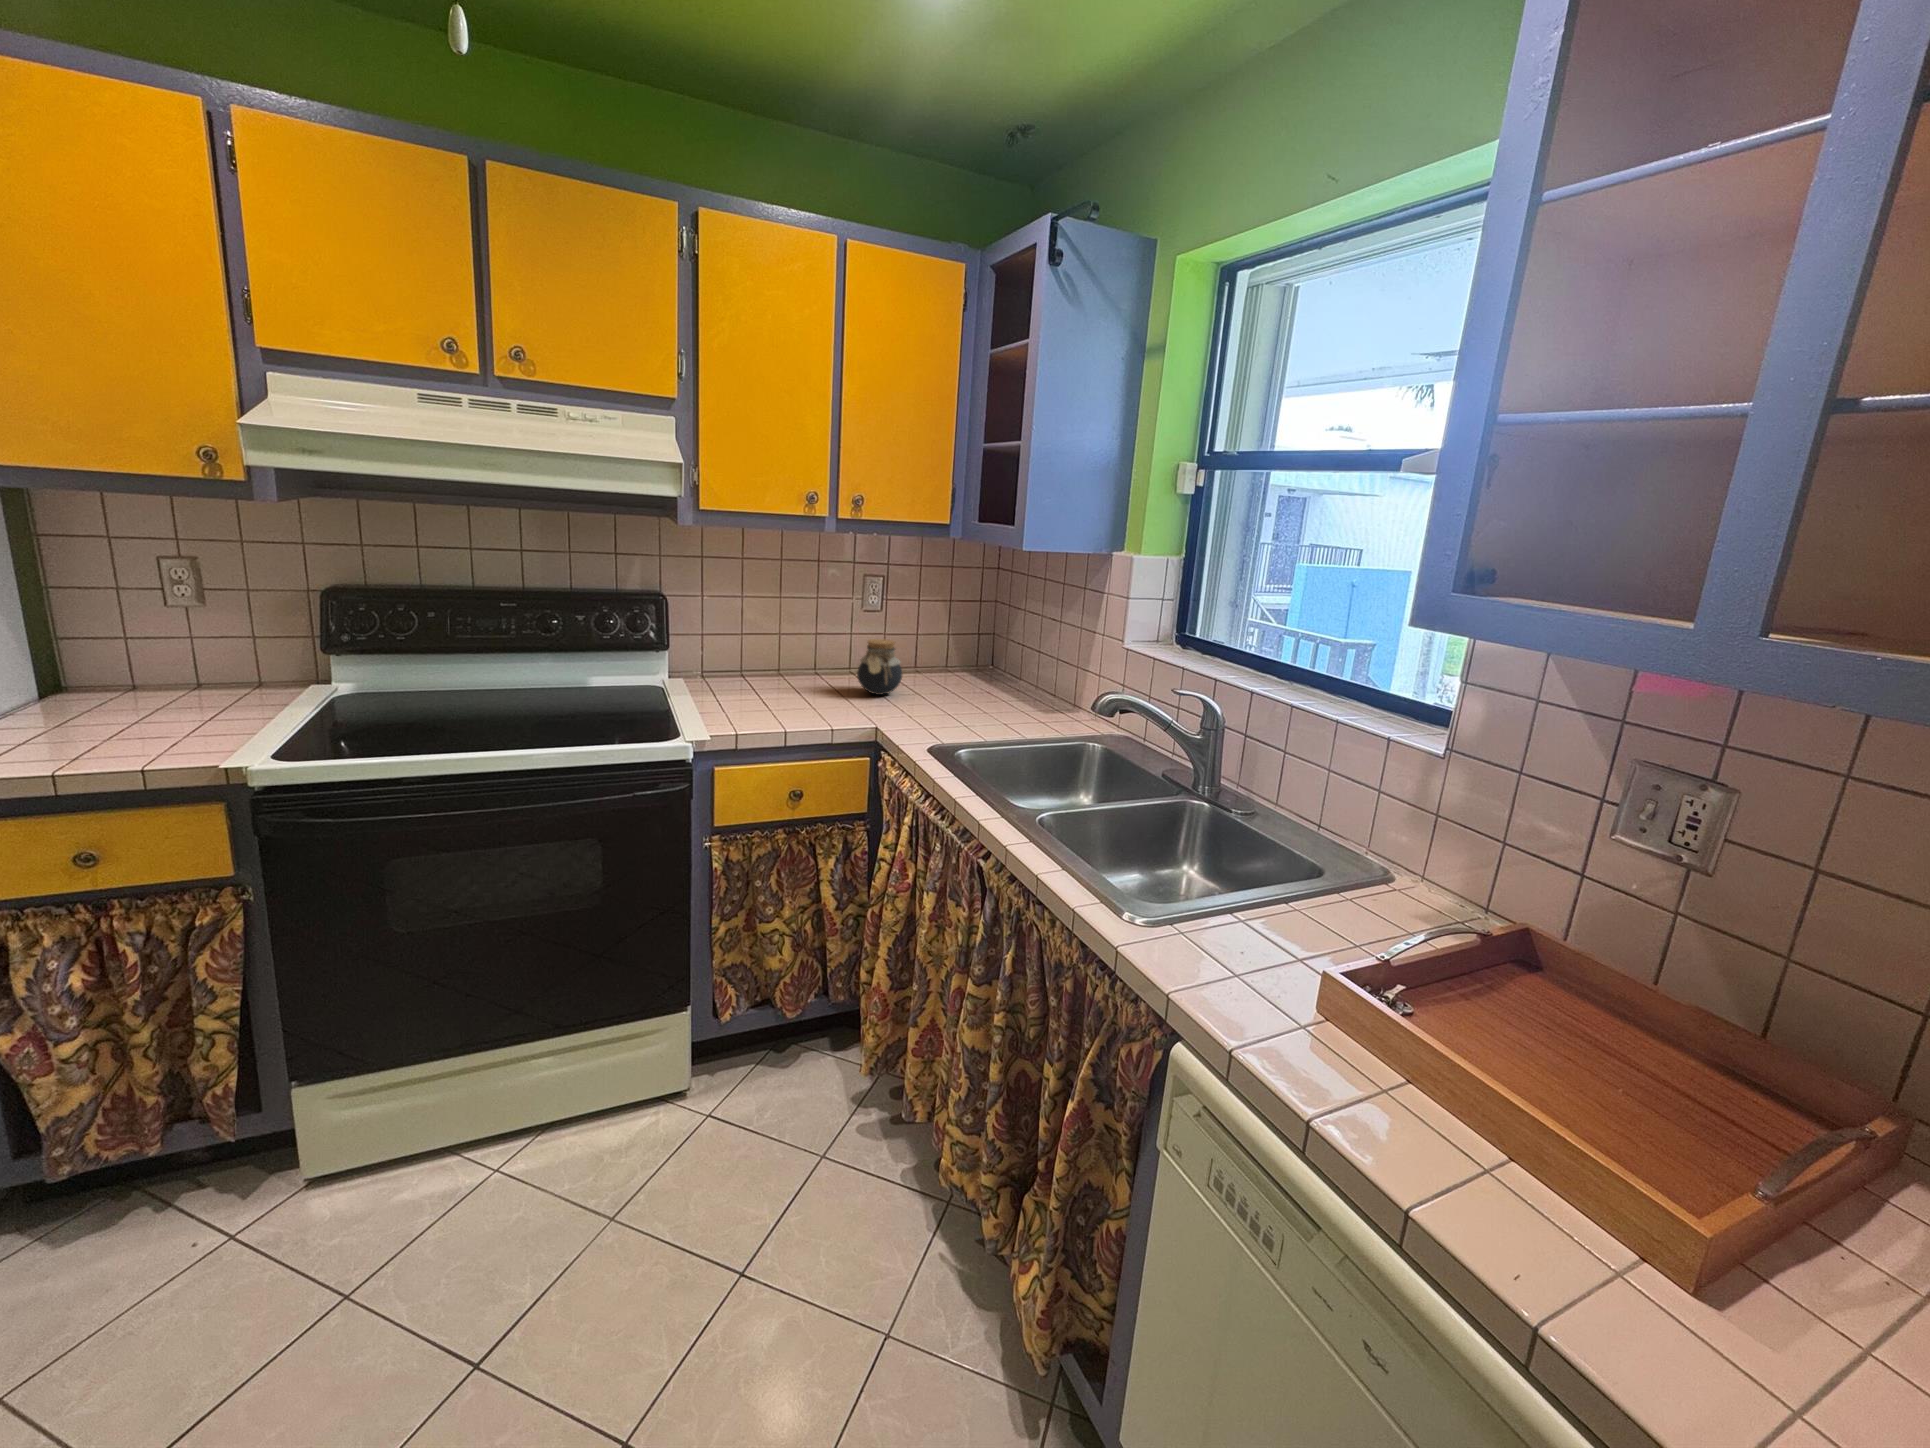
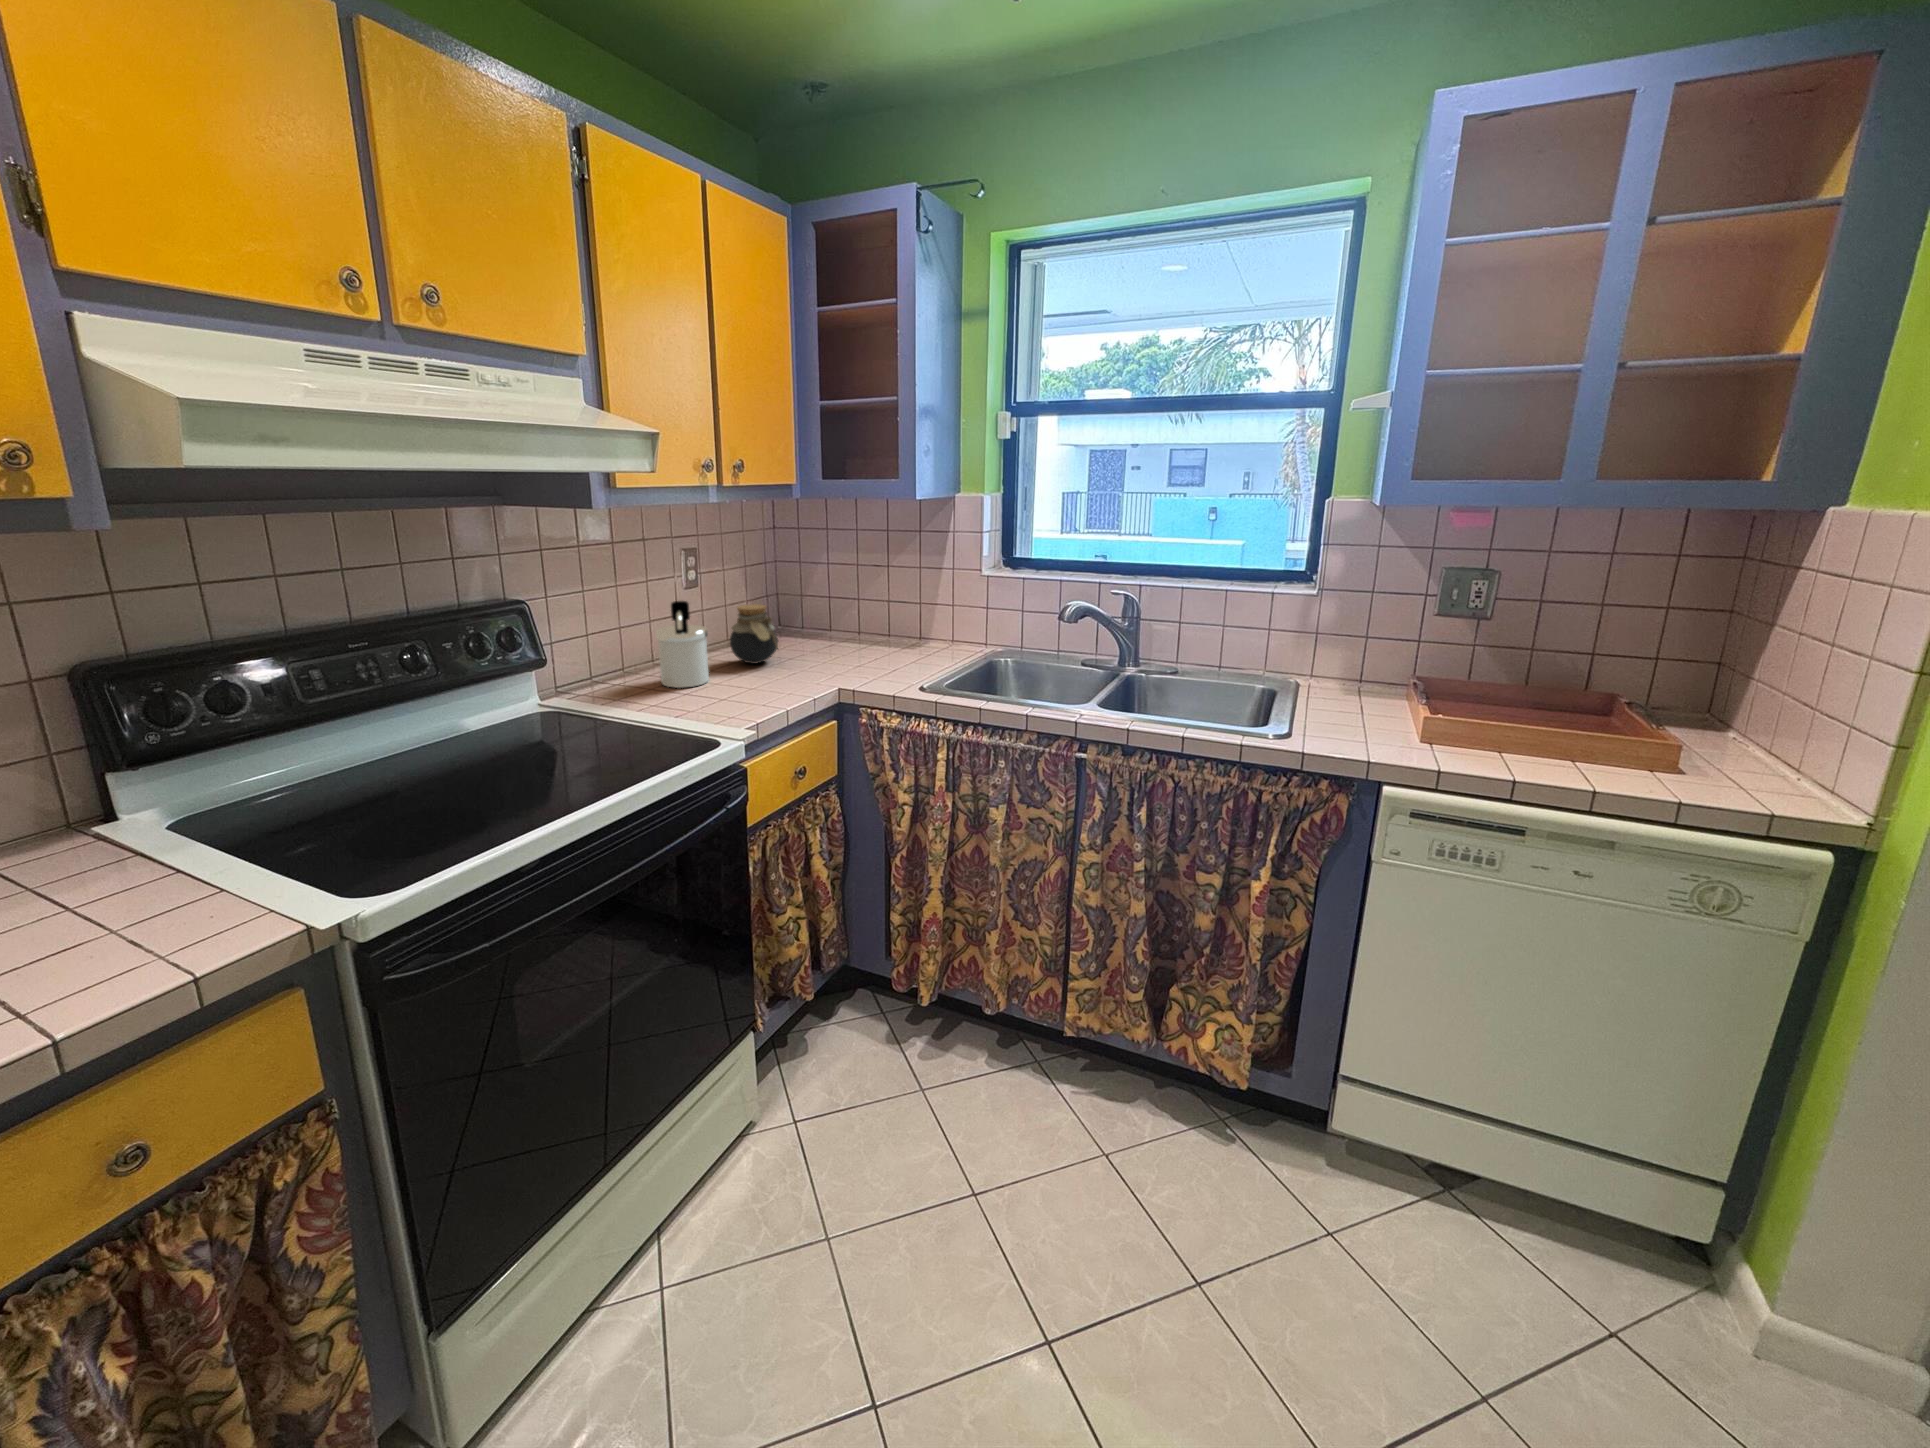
soap dispenser: none [765,622,820,699] -> present [656,601,709,688]

